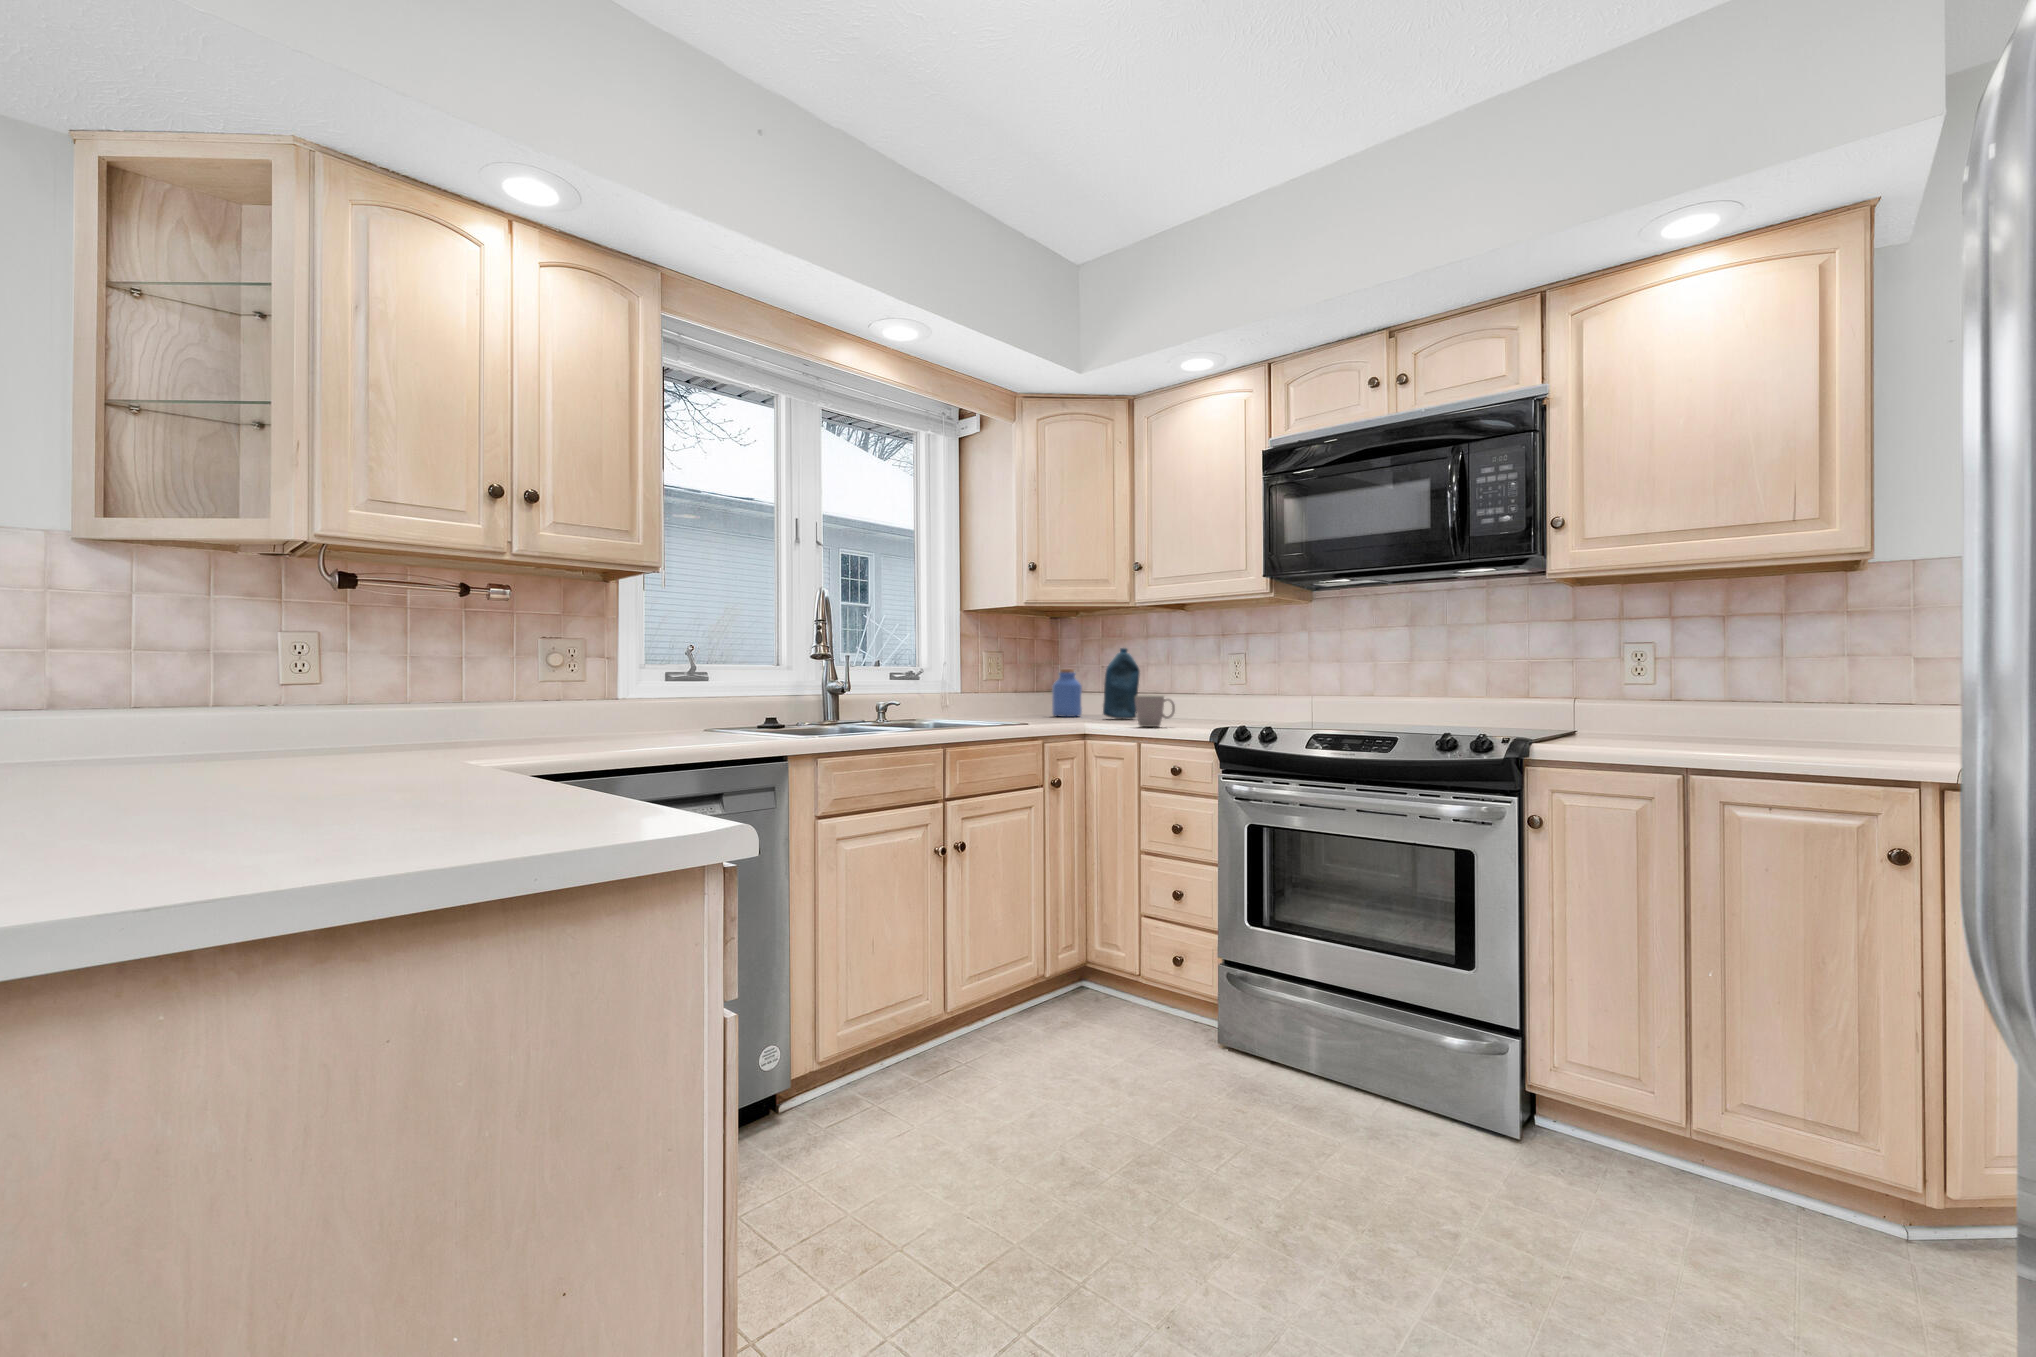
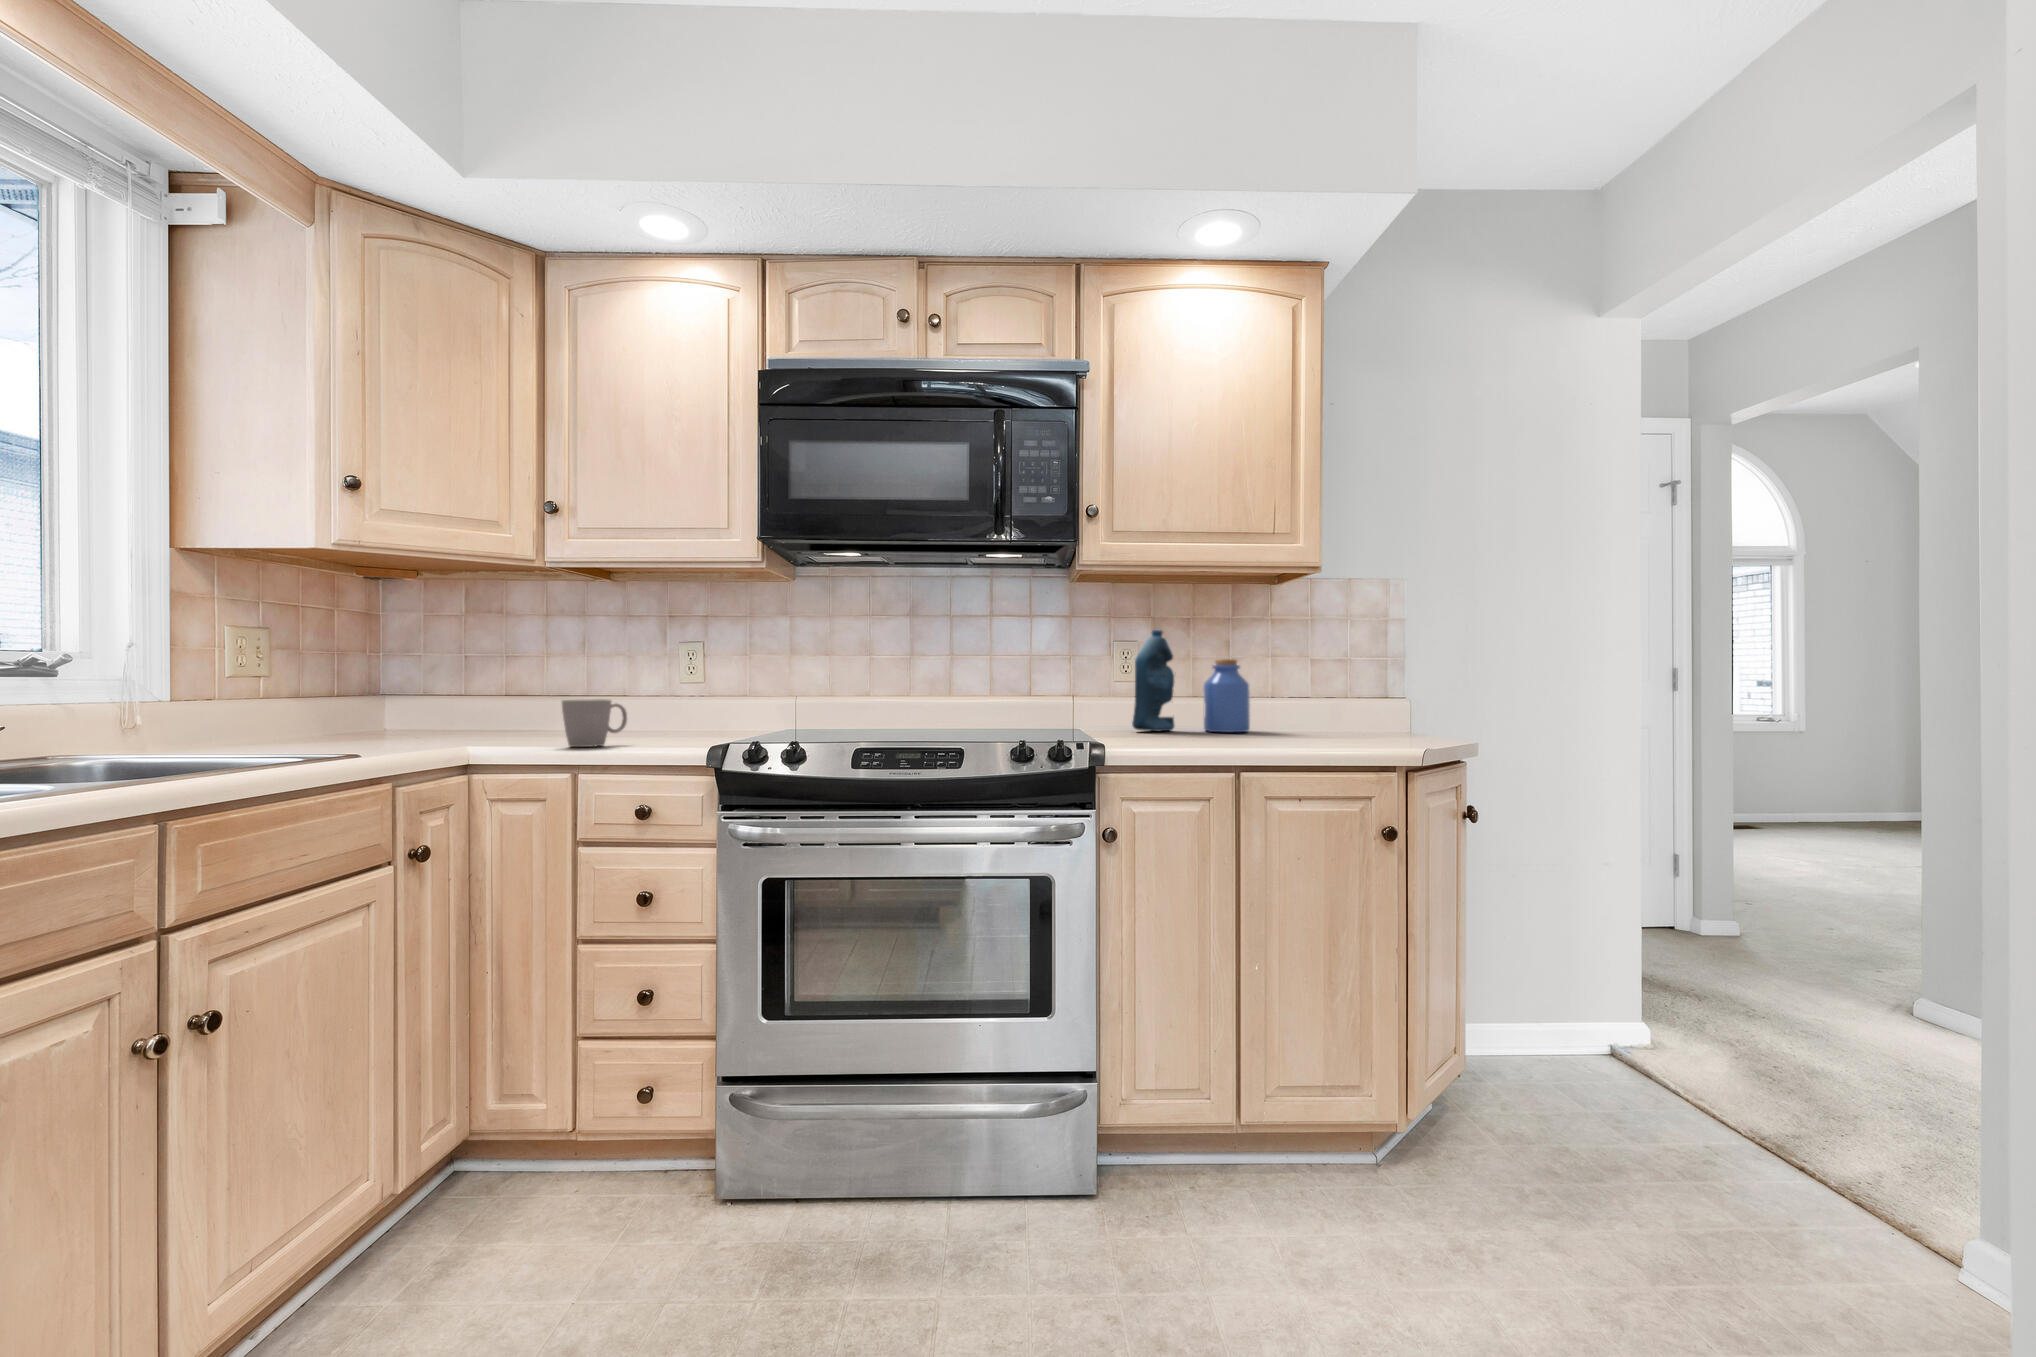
bottle: present [1103,648,1140,719] -> present [1132,630,1174,731]
jar: present [1052,669,1082,717] -> present [1203,659,1250,732]

